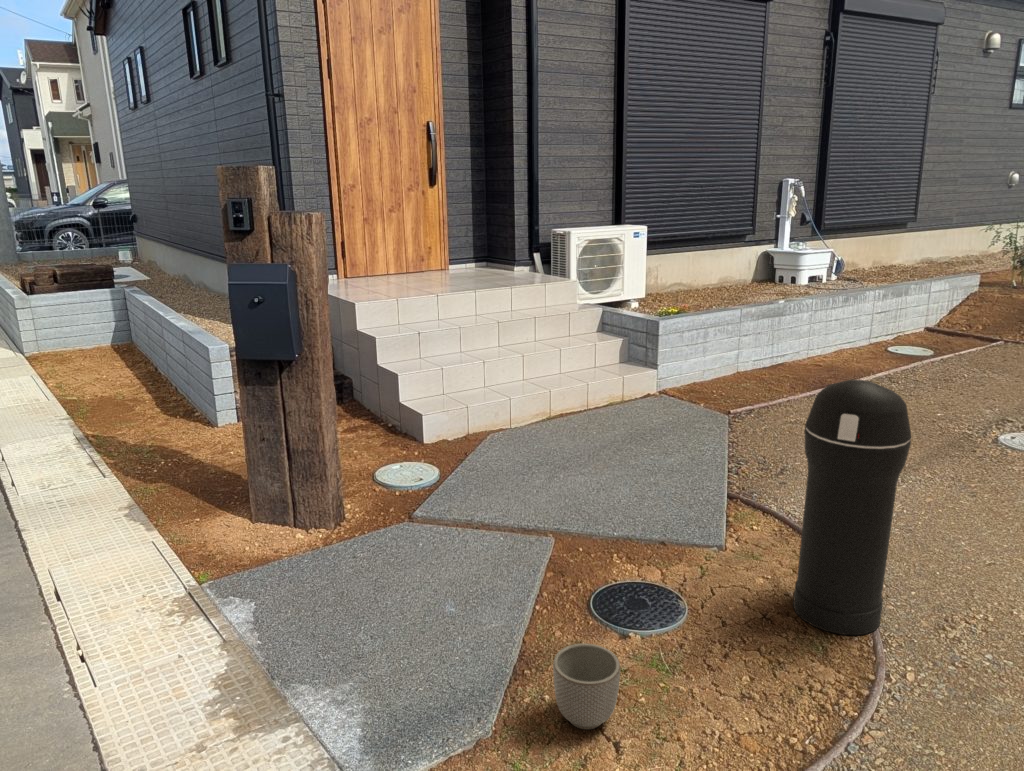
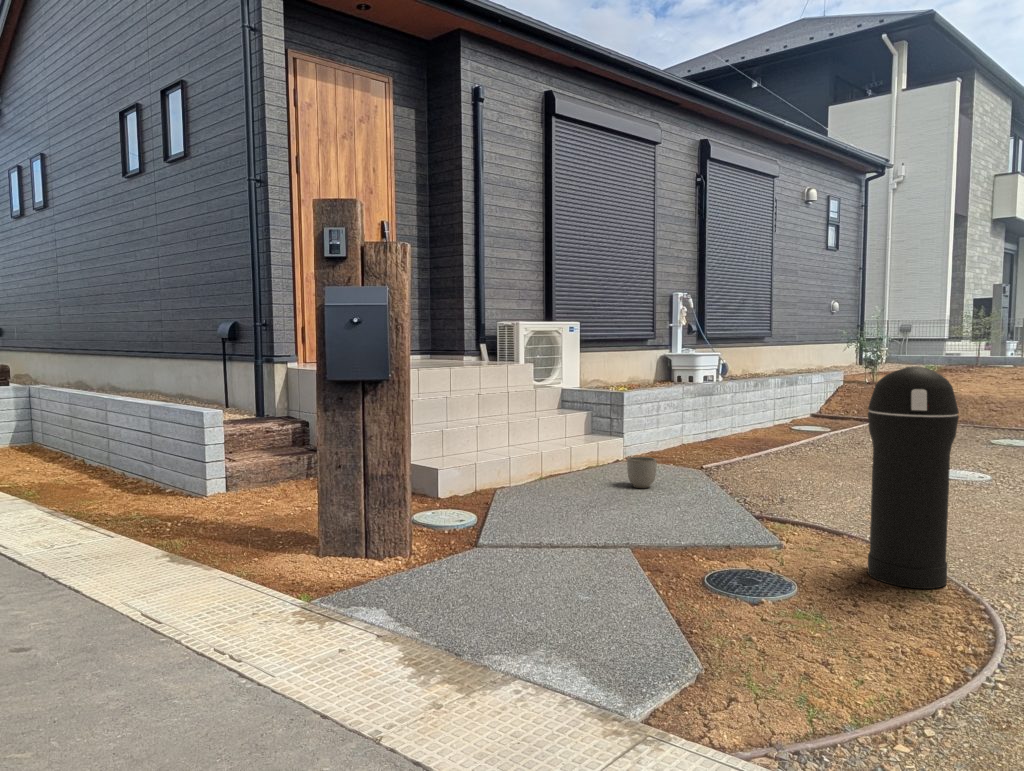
planter: present [553,643,620,730] -> present [627,457,657,488]

